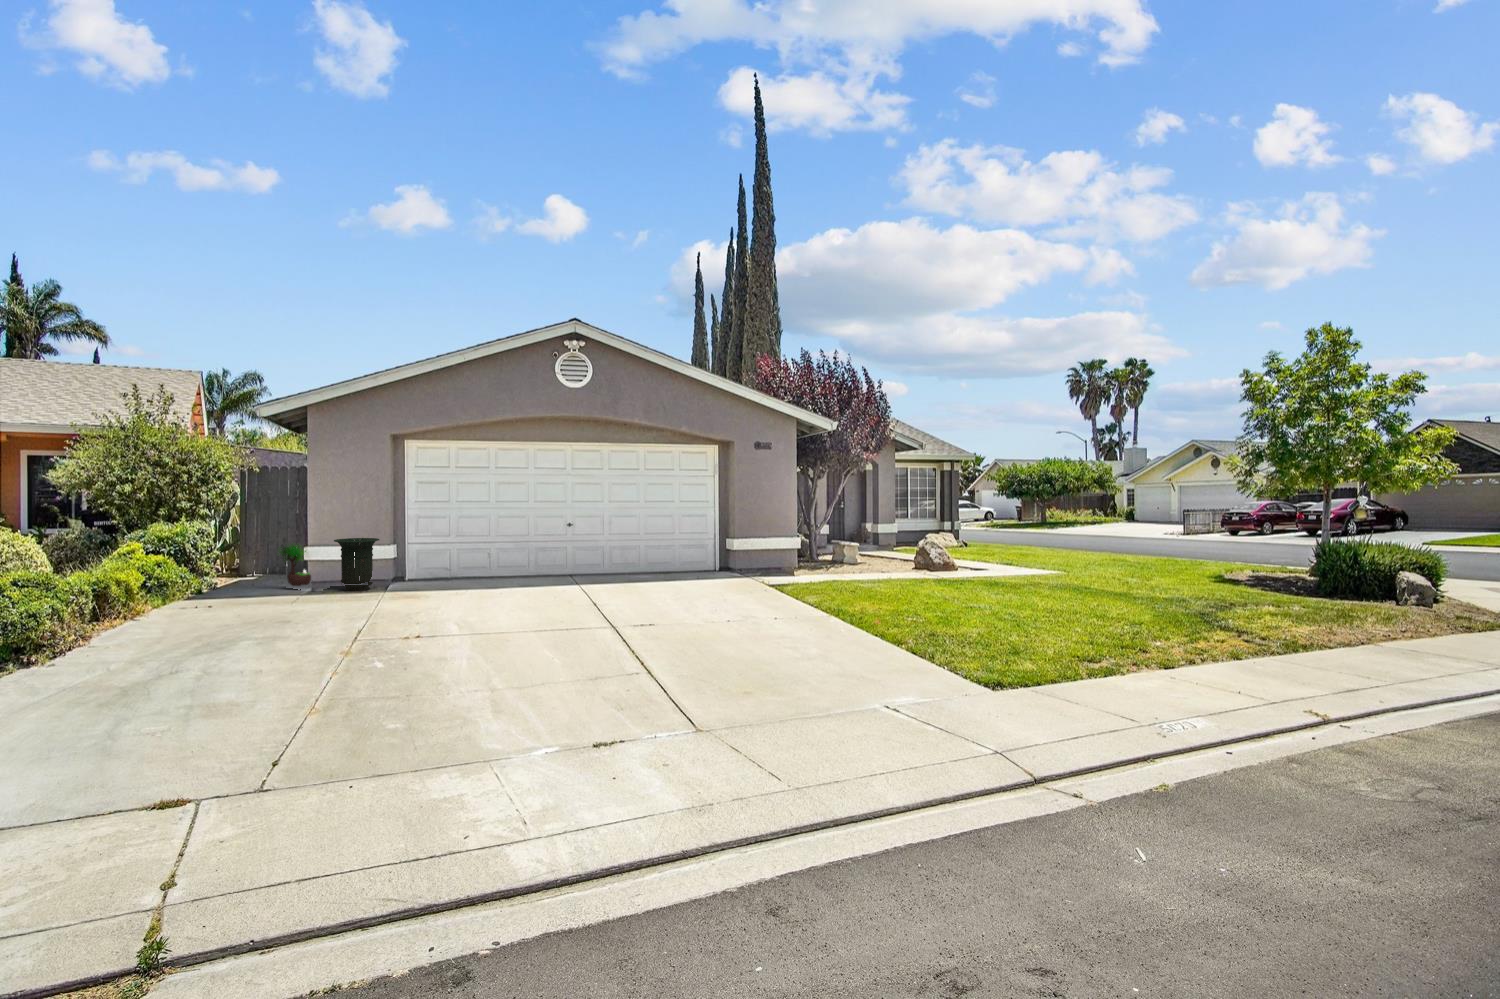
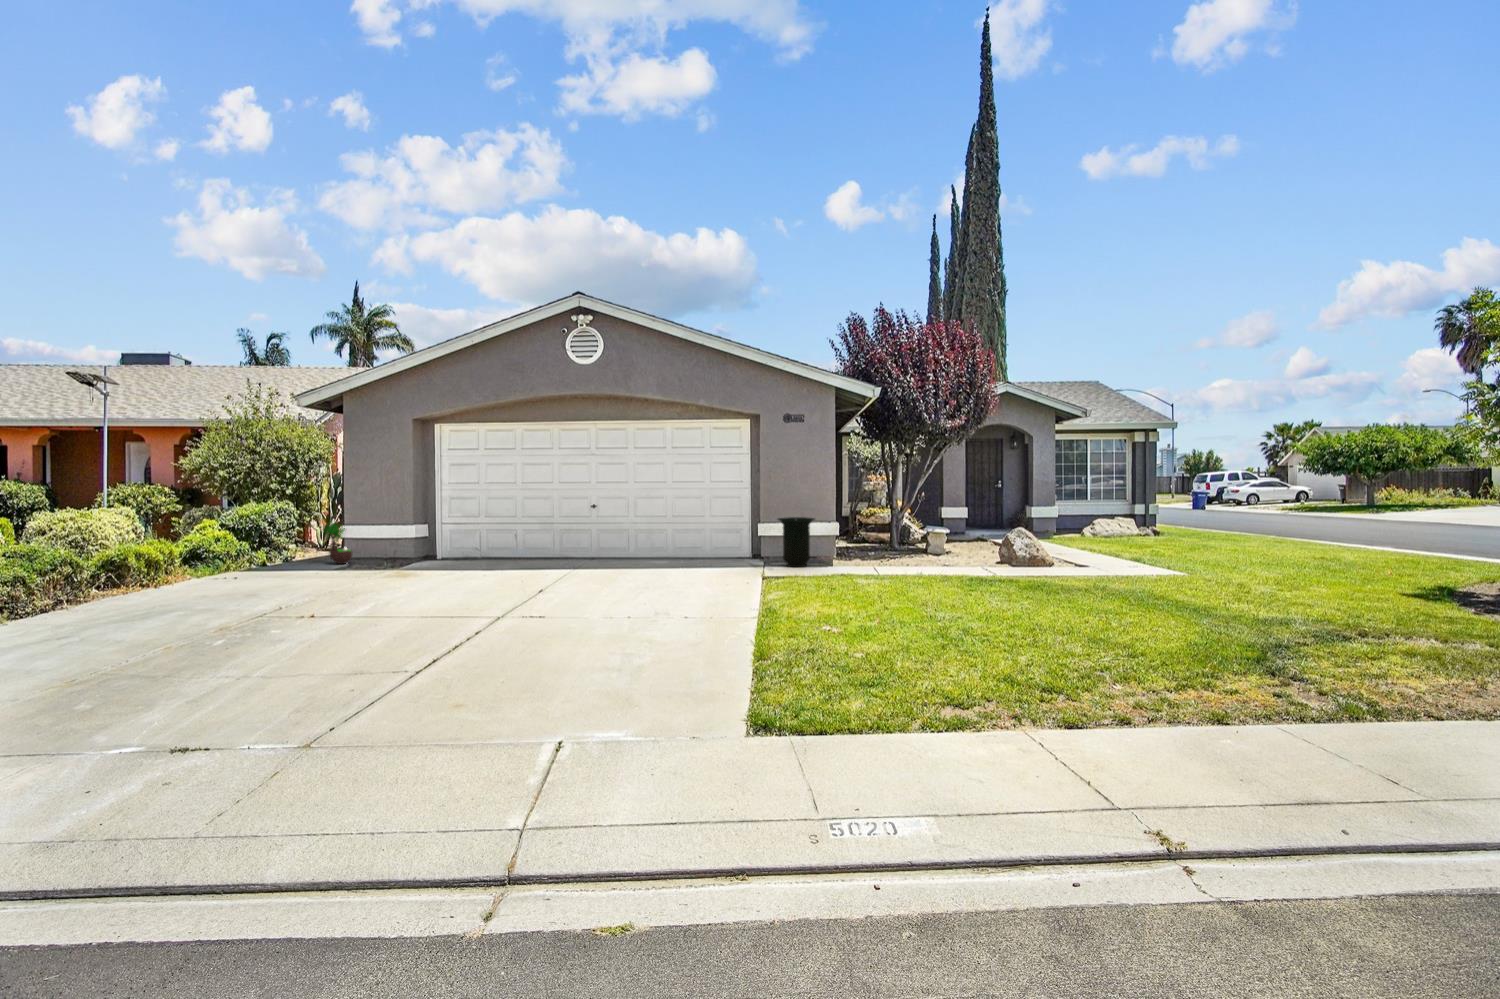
trash can: present [334,538,379,591] -> present [778,517,815,567]

